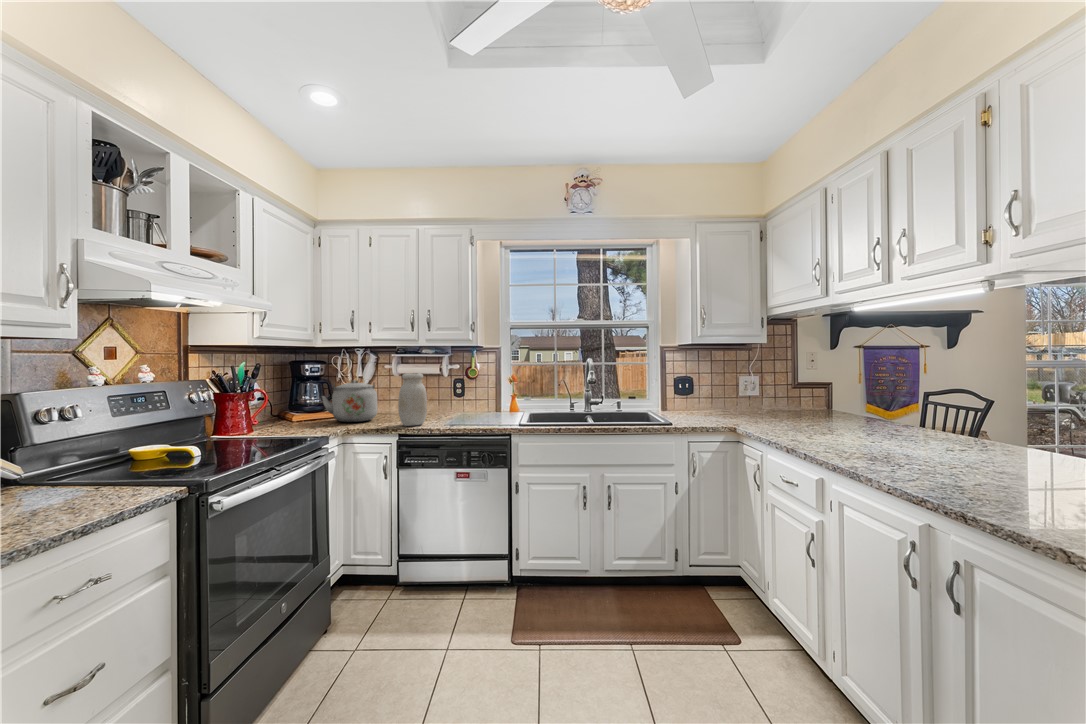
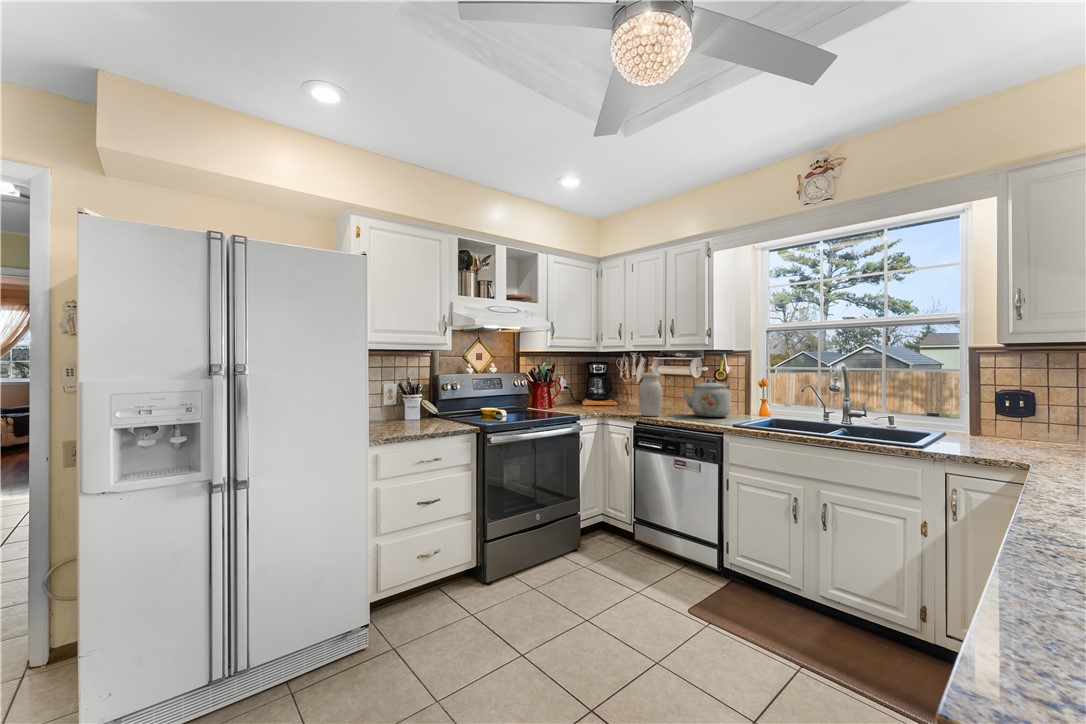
kettle: present [322,380,377,422] -> present [683,380,731,417]

